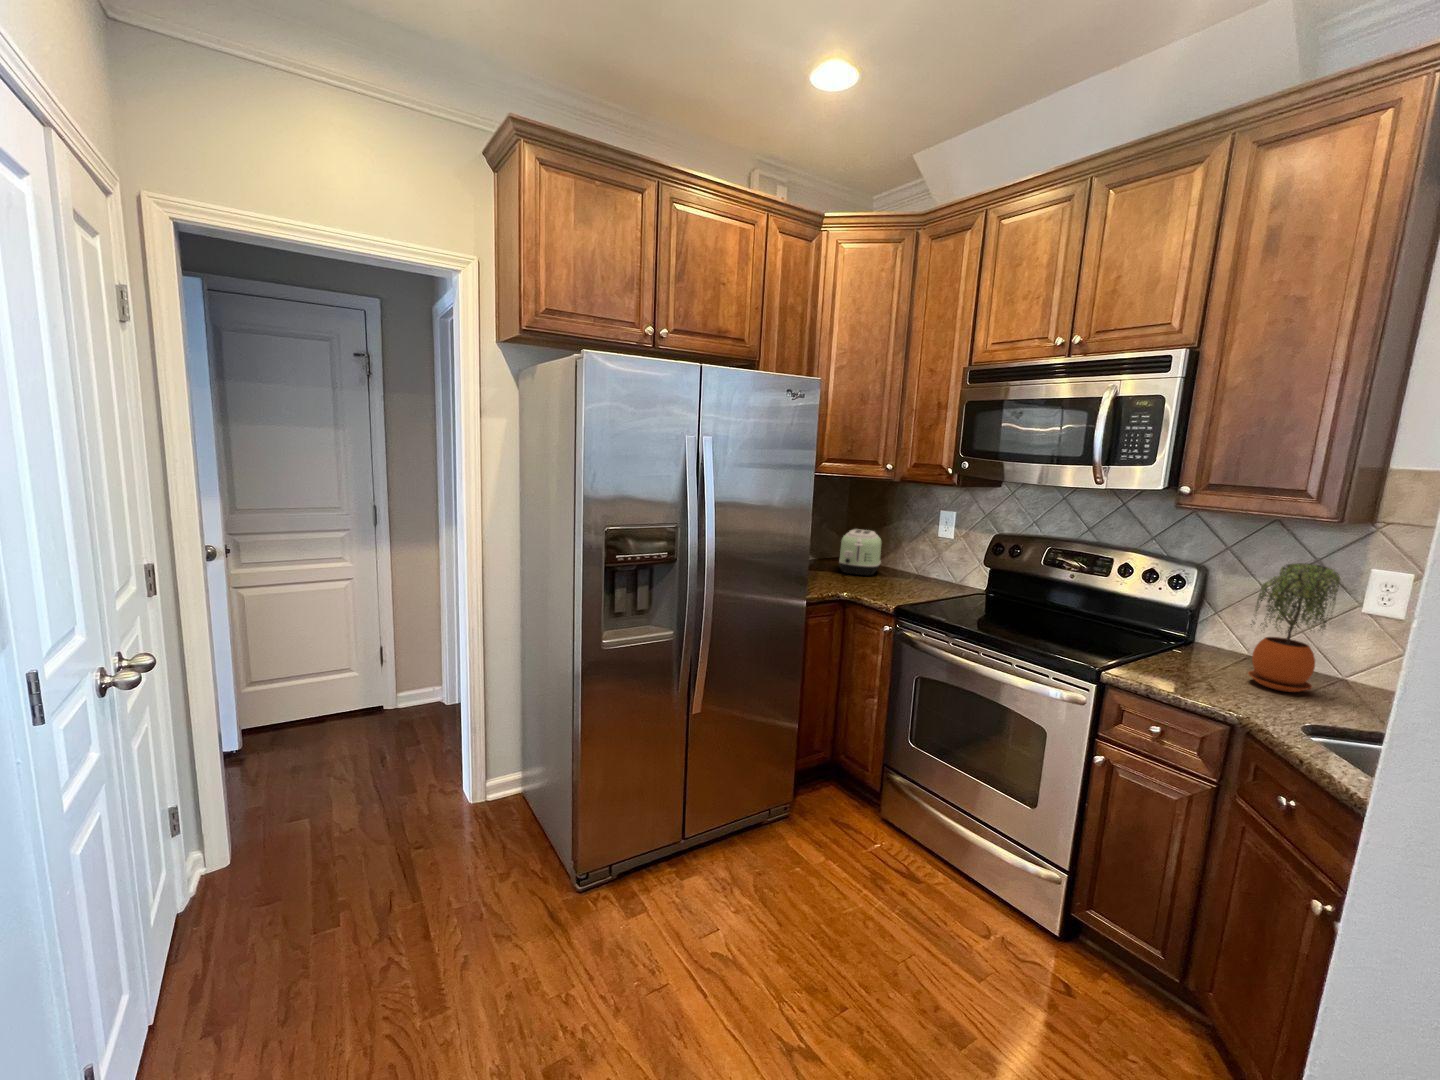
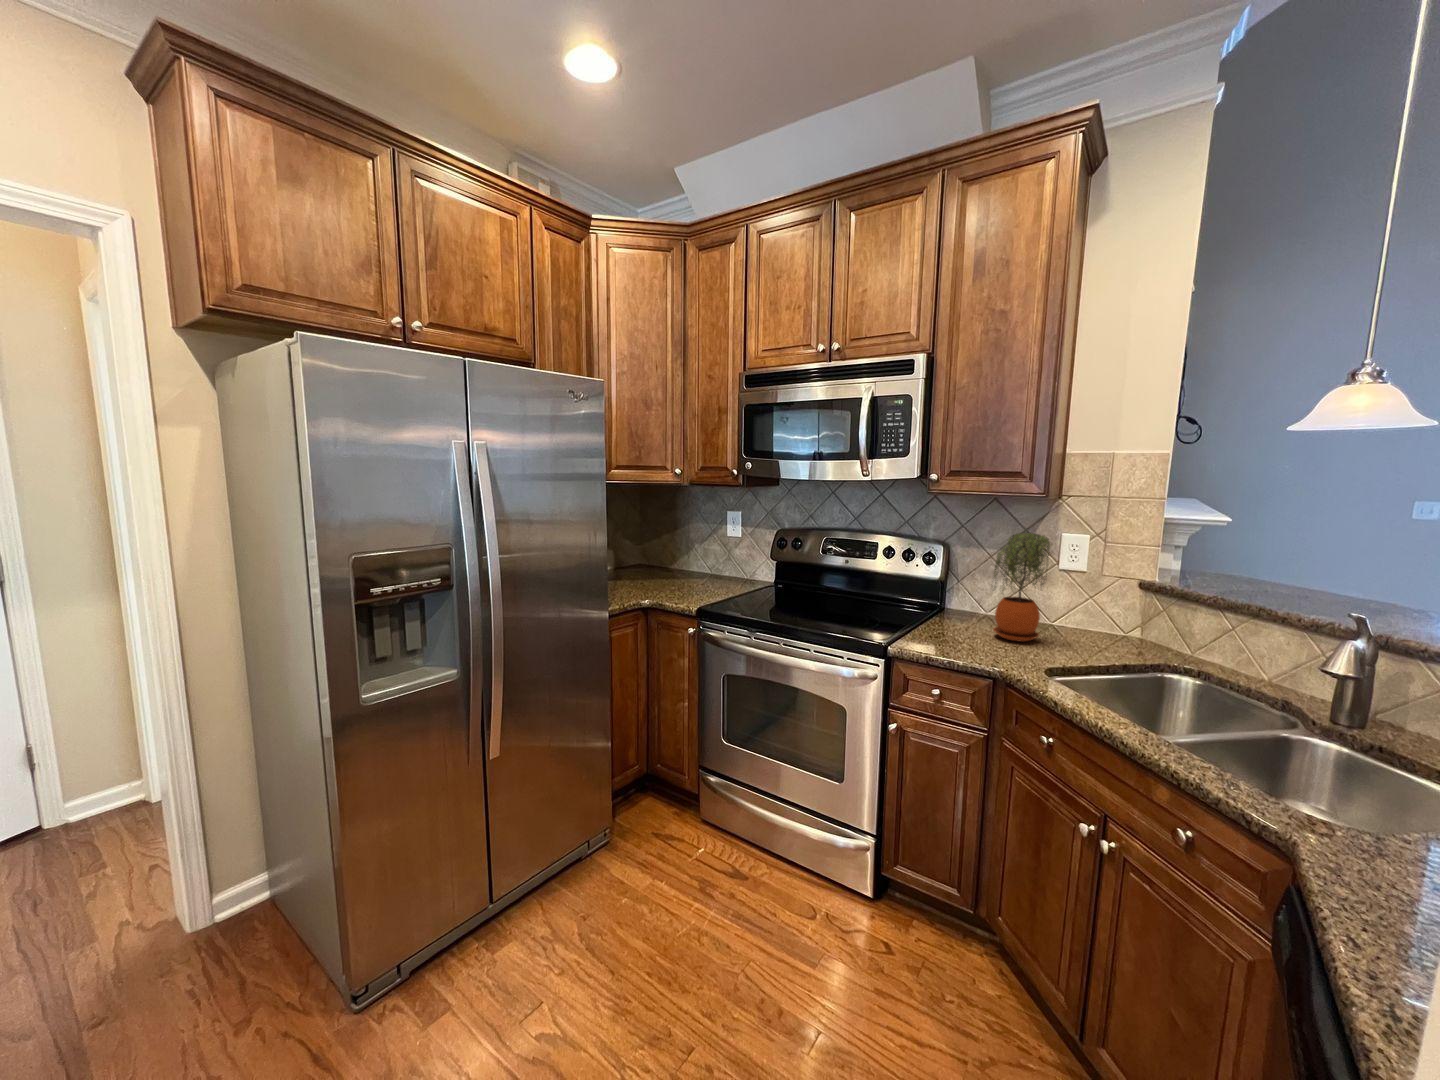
toaster: present [839,529,882,576] -> none [634,536,674,581]

